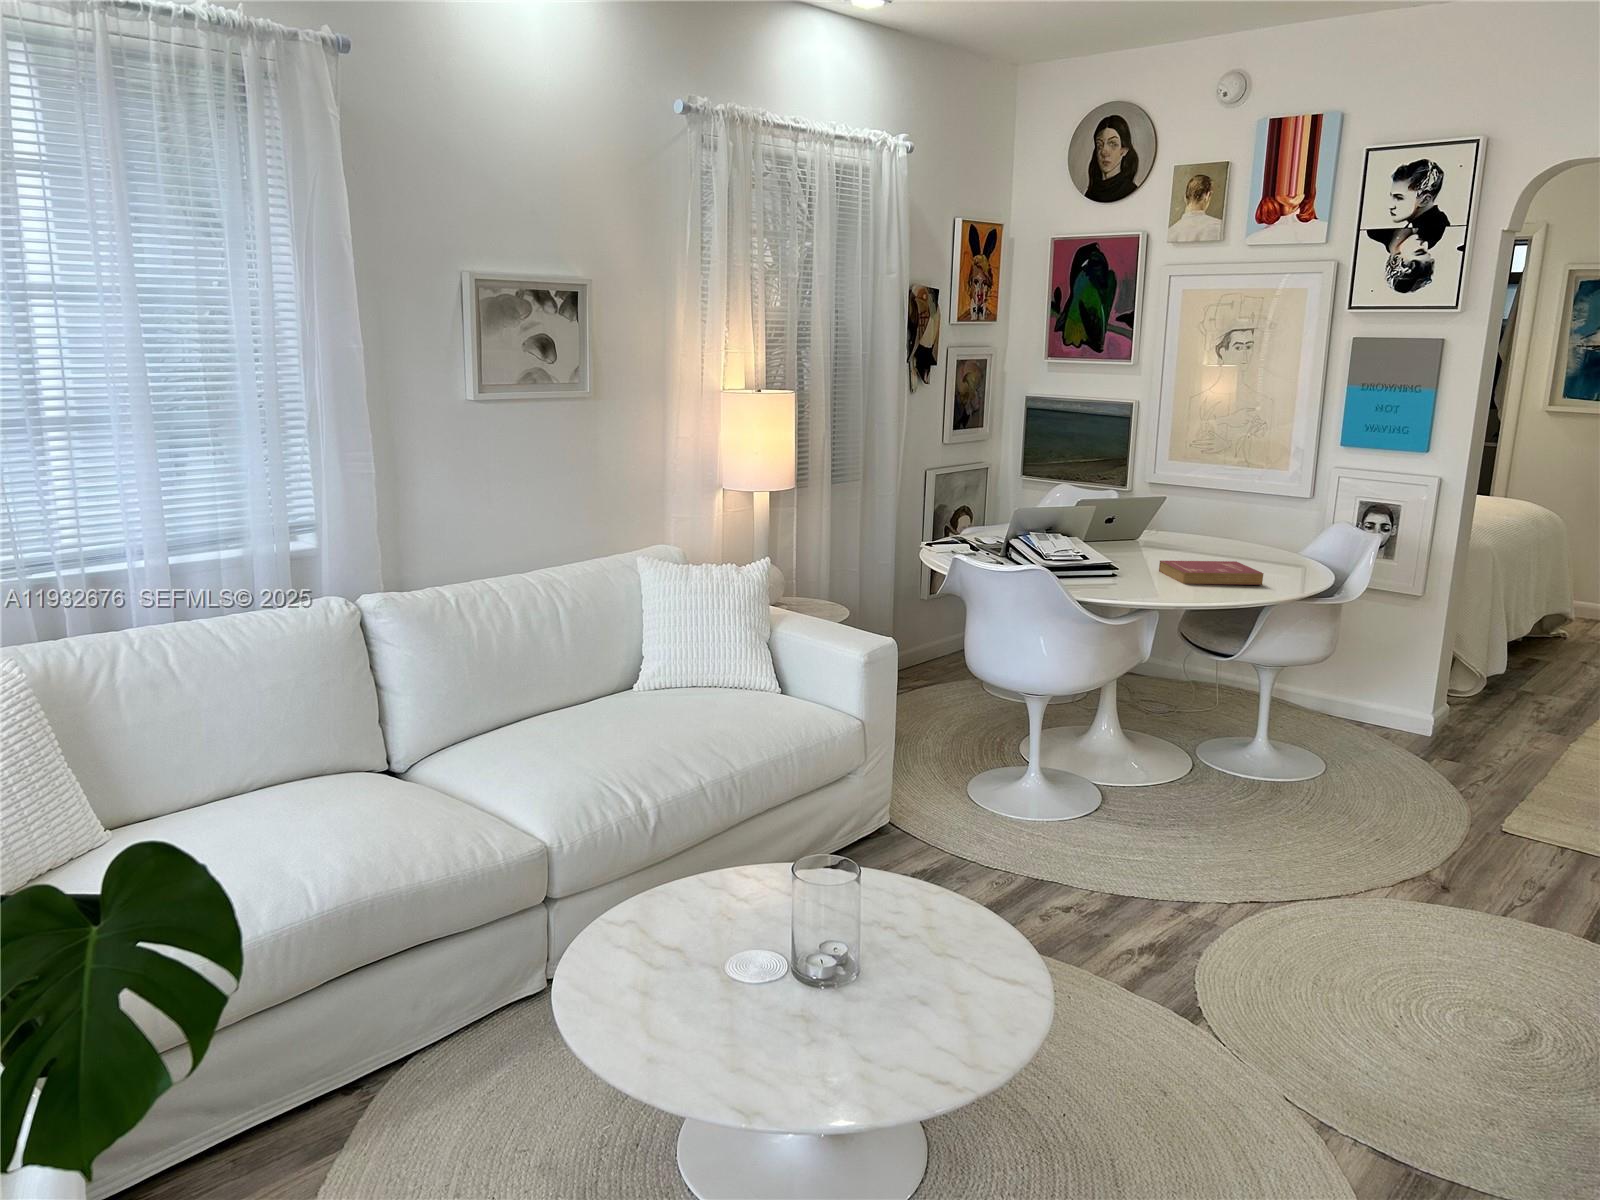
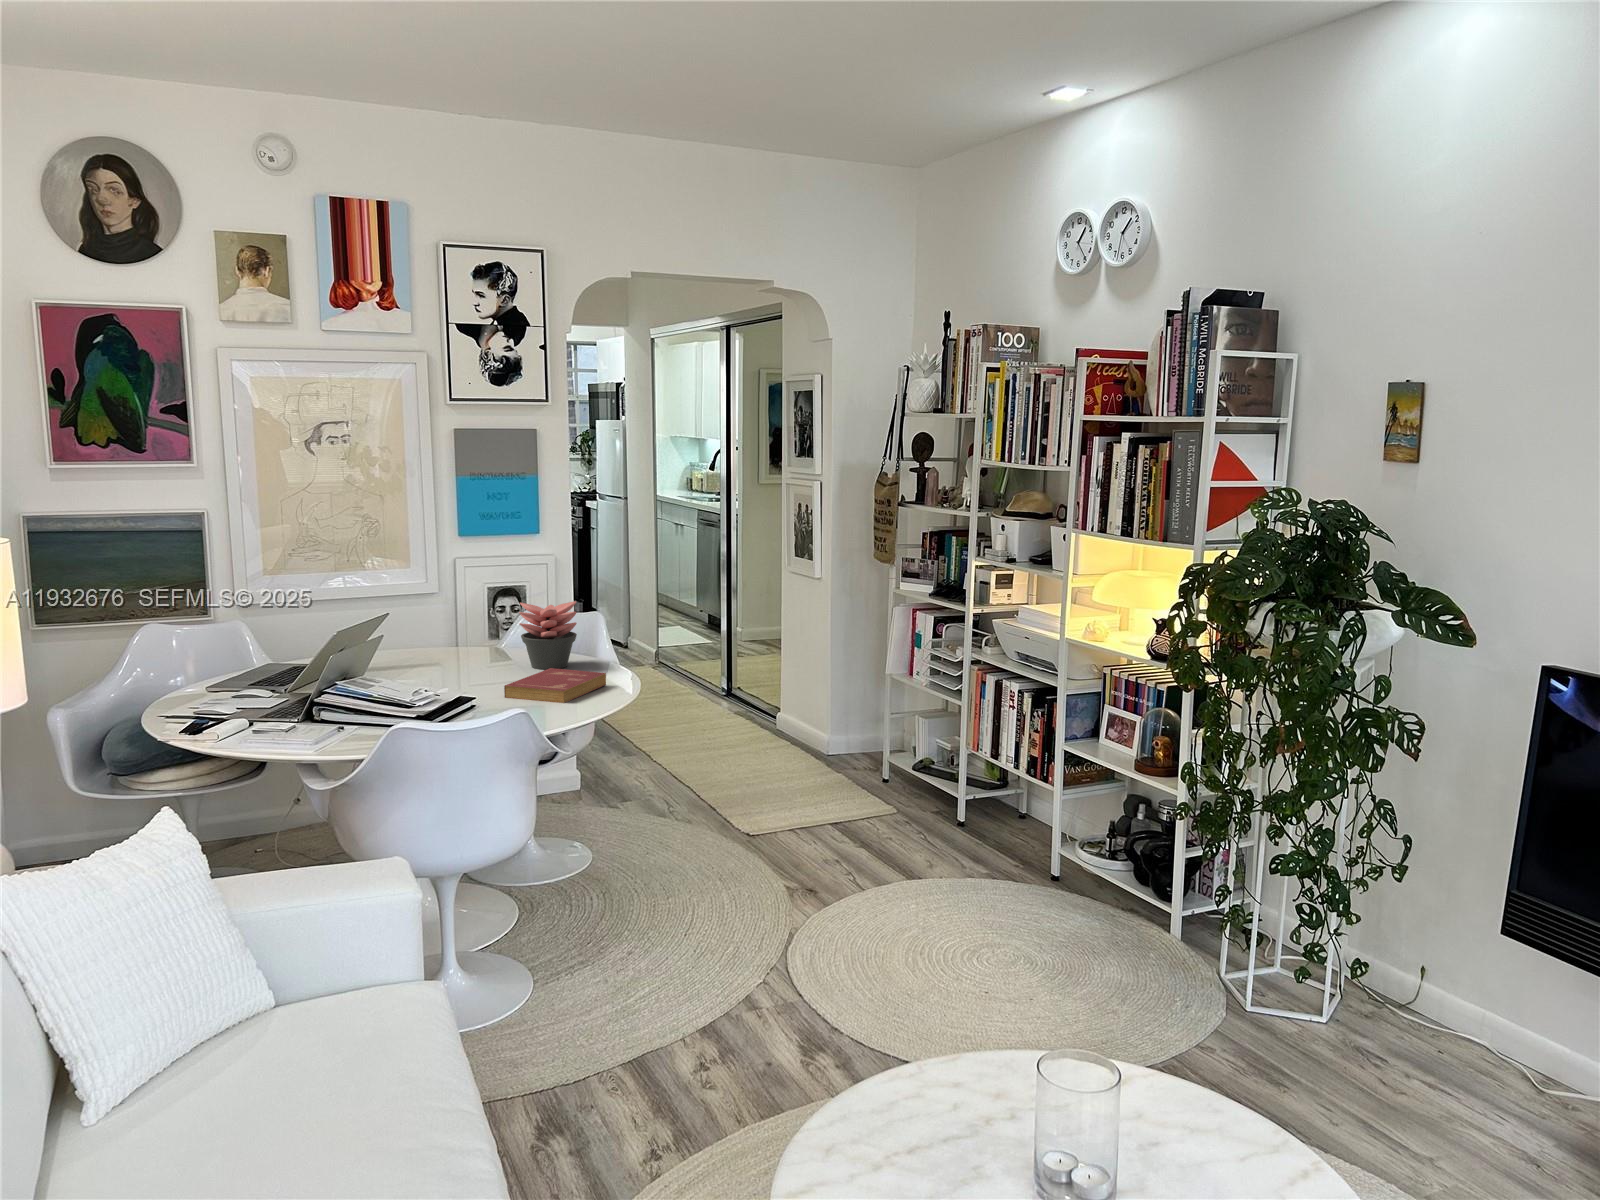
succulent plant: none [1252,503,1320,571] -> present [519,601,577,669]

